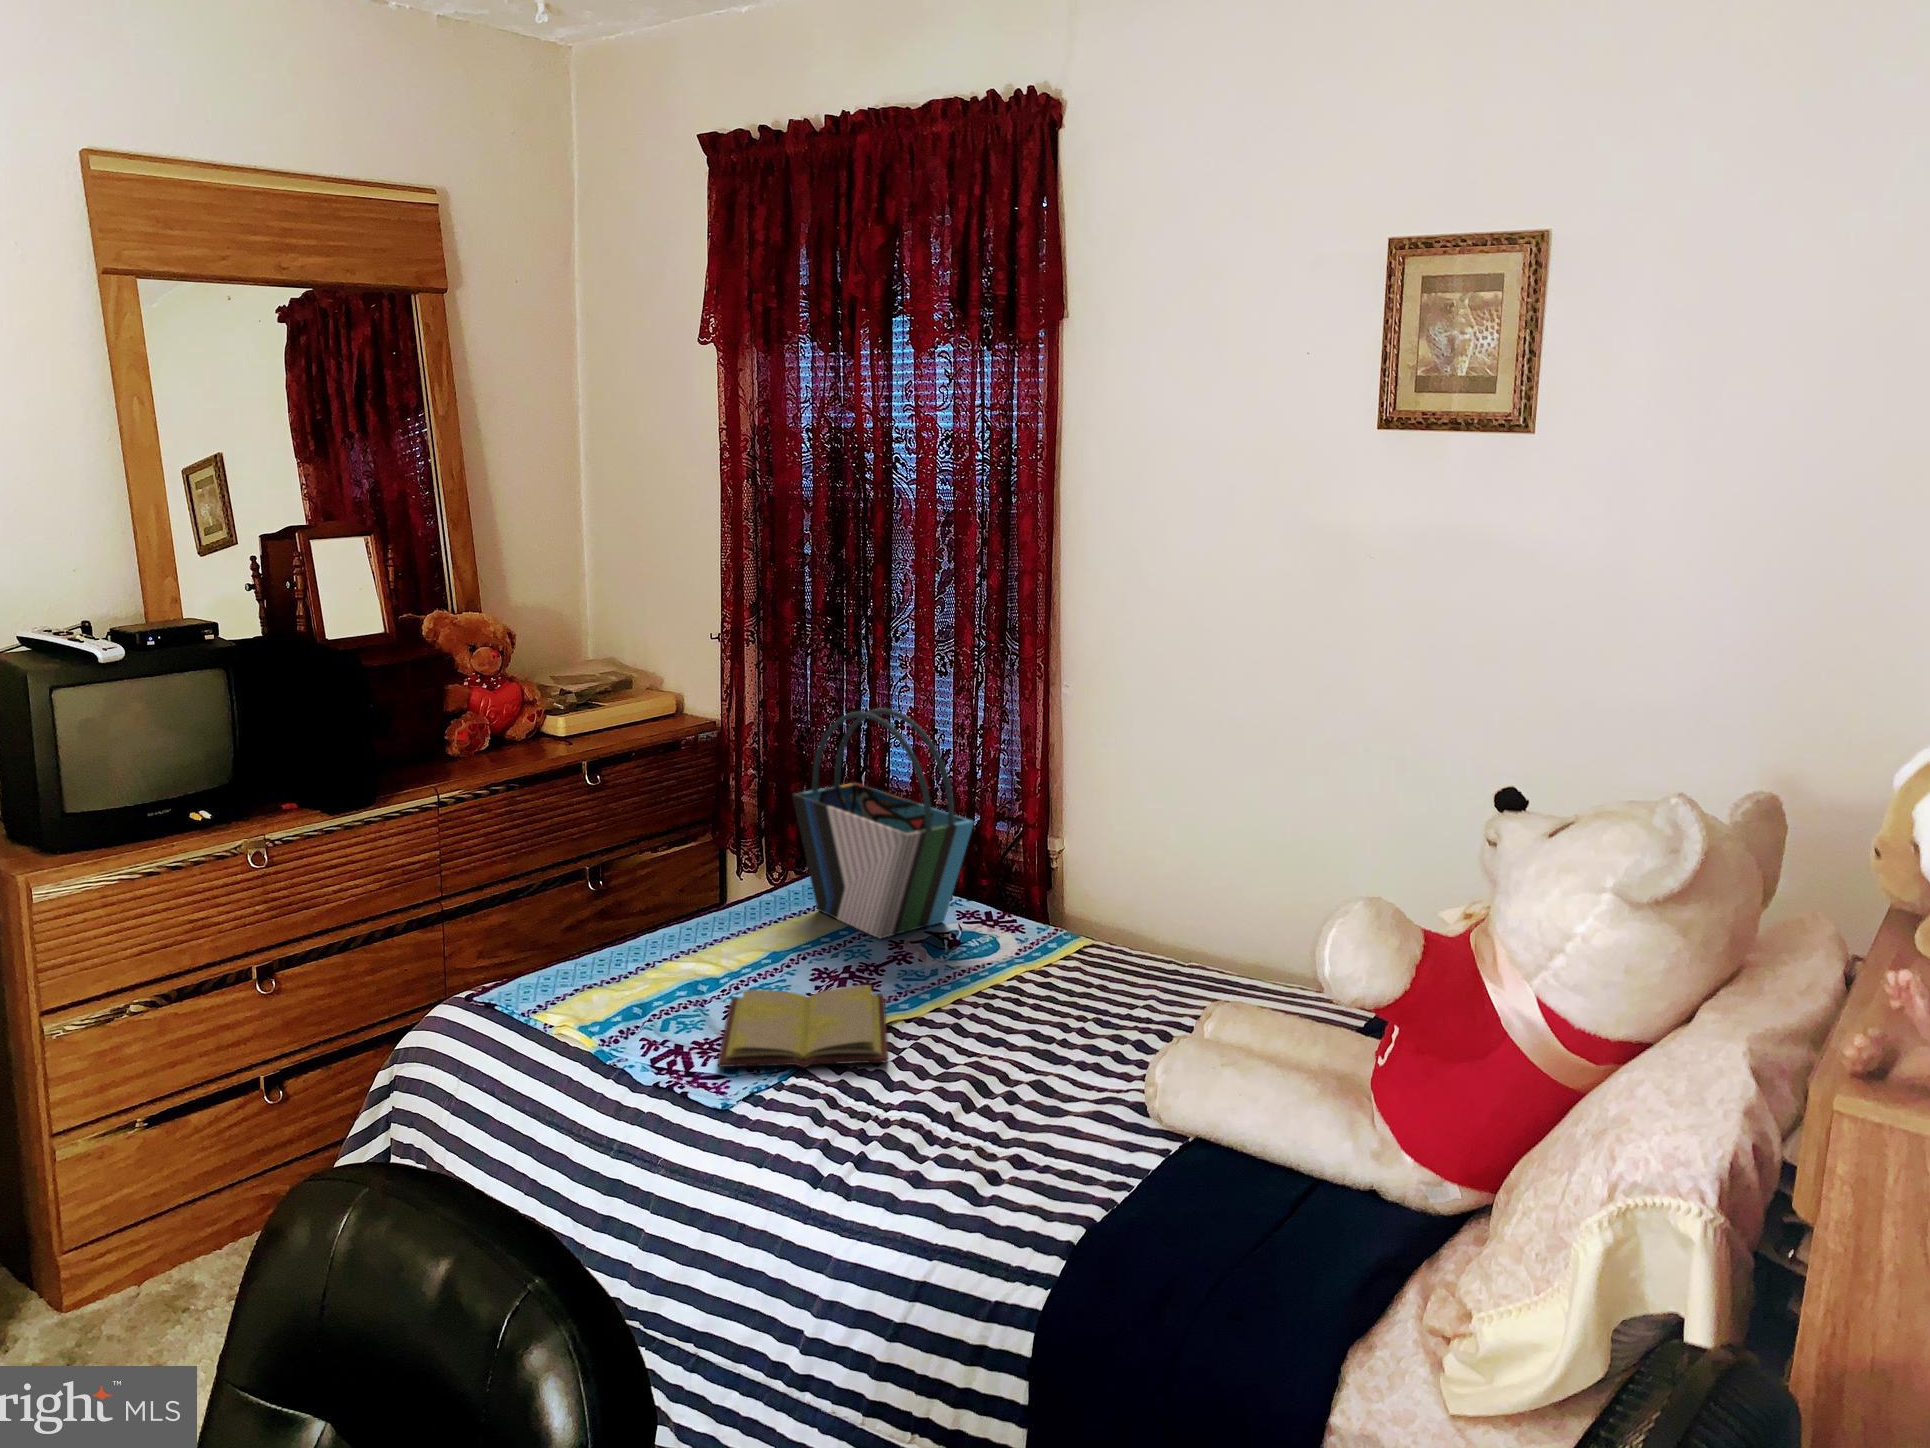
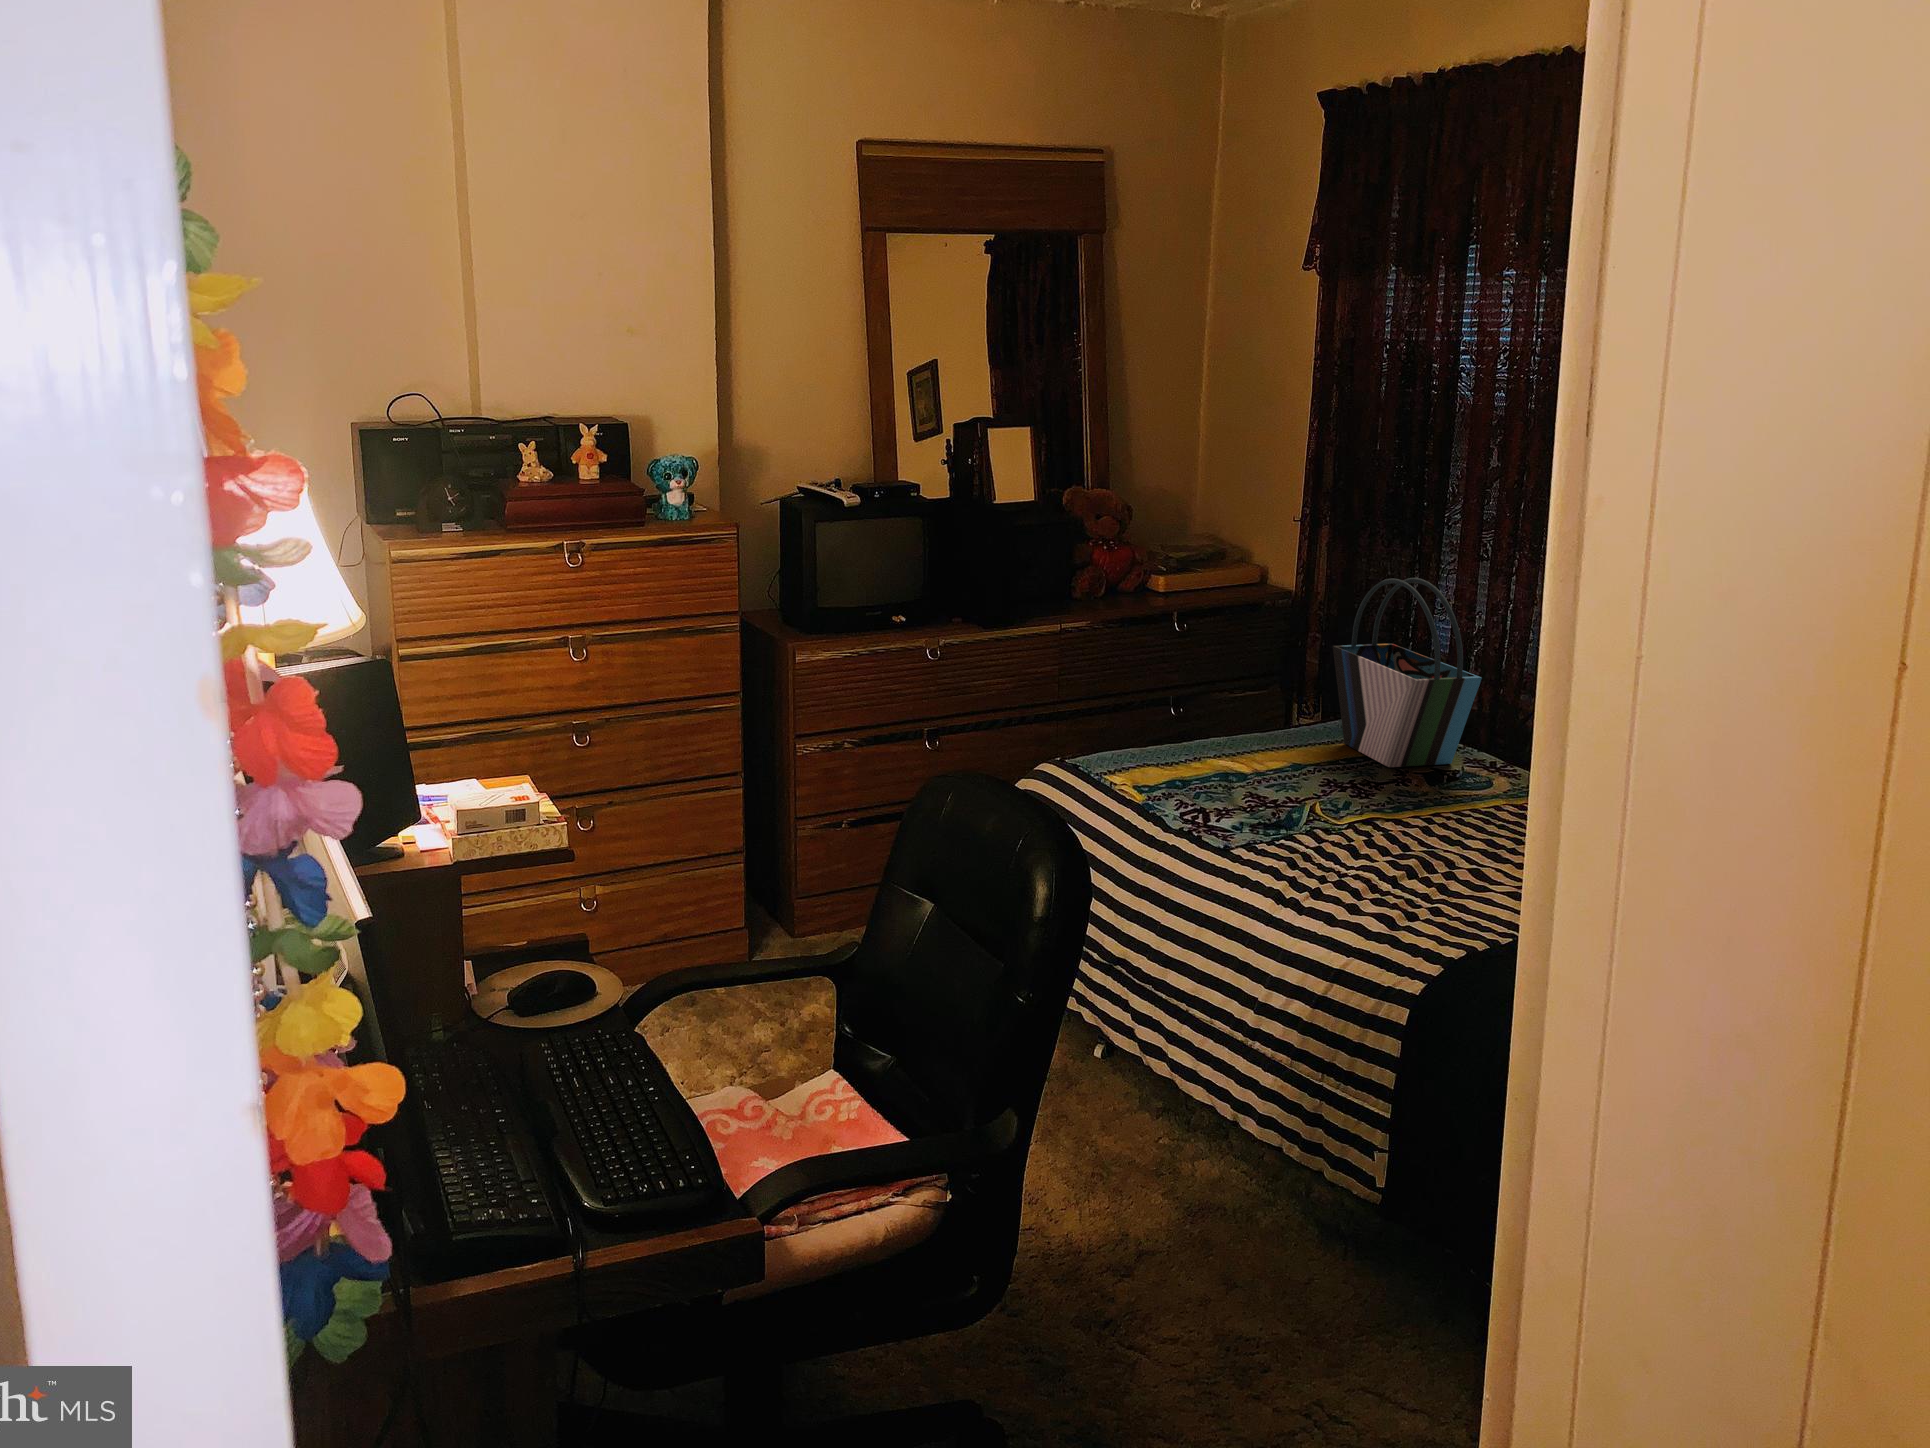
diary: present [718,985,888,1067] -> none [1227,782,1376,840]

